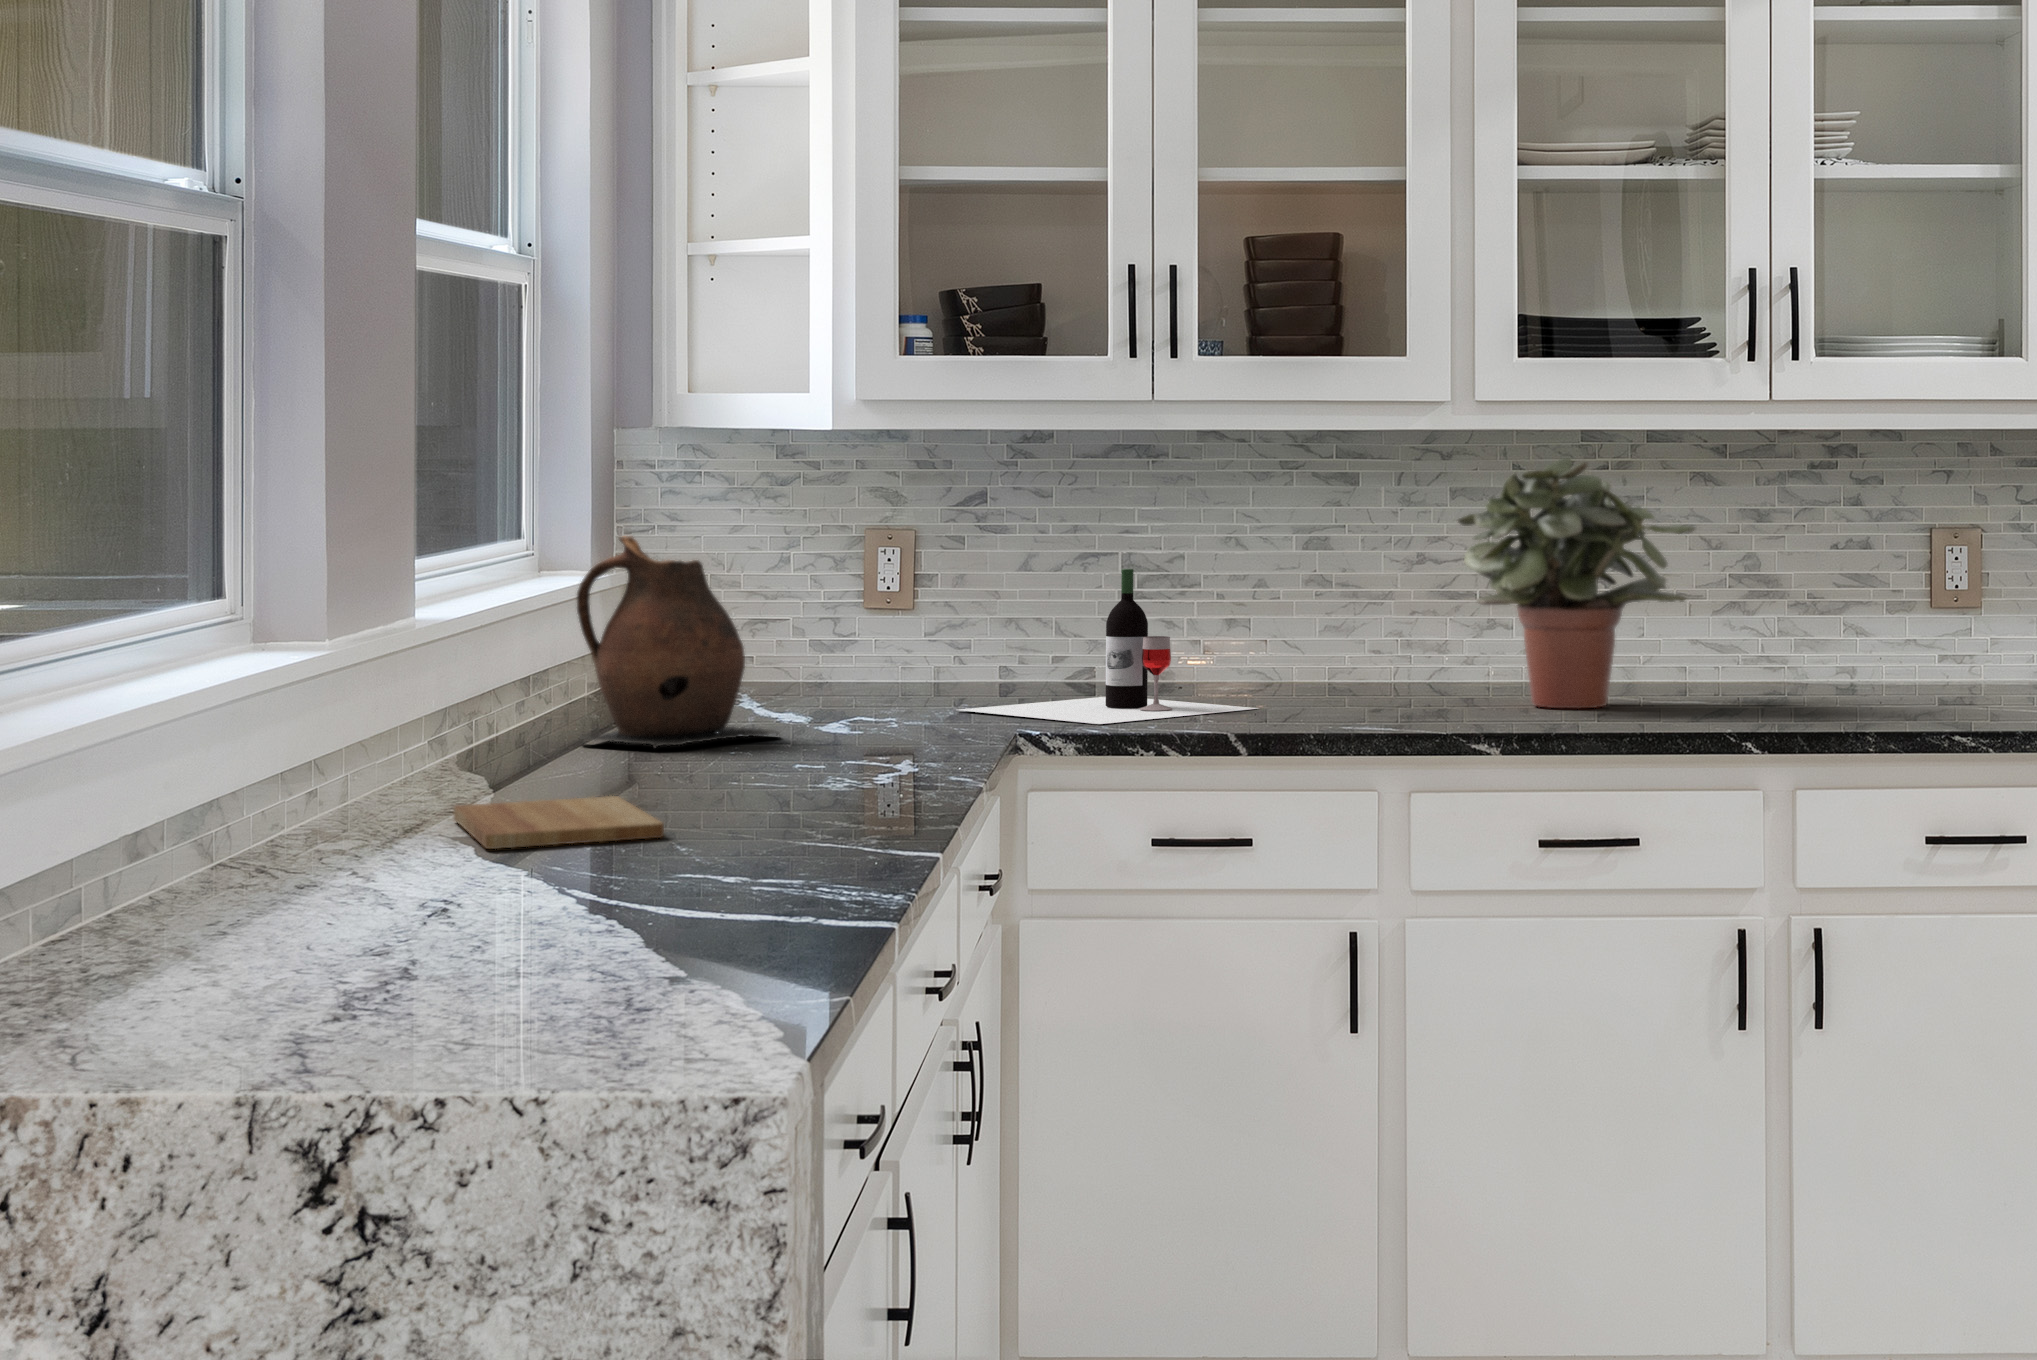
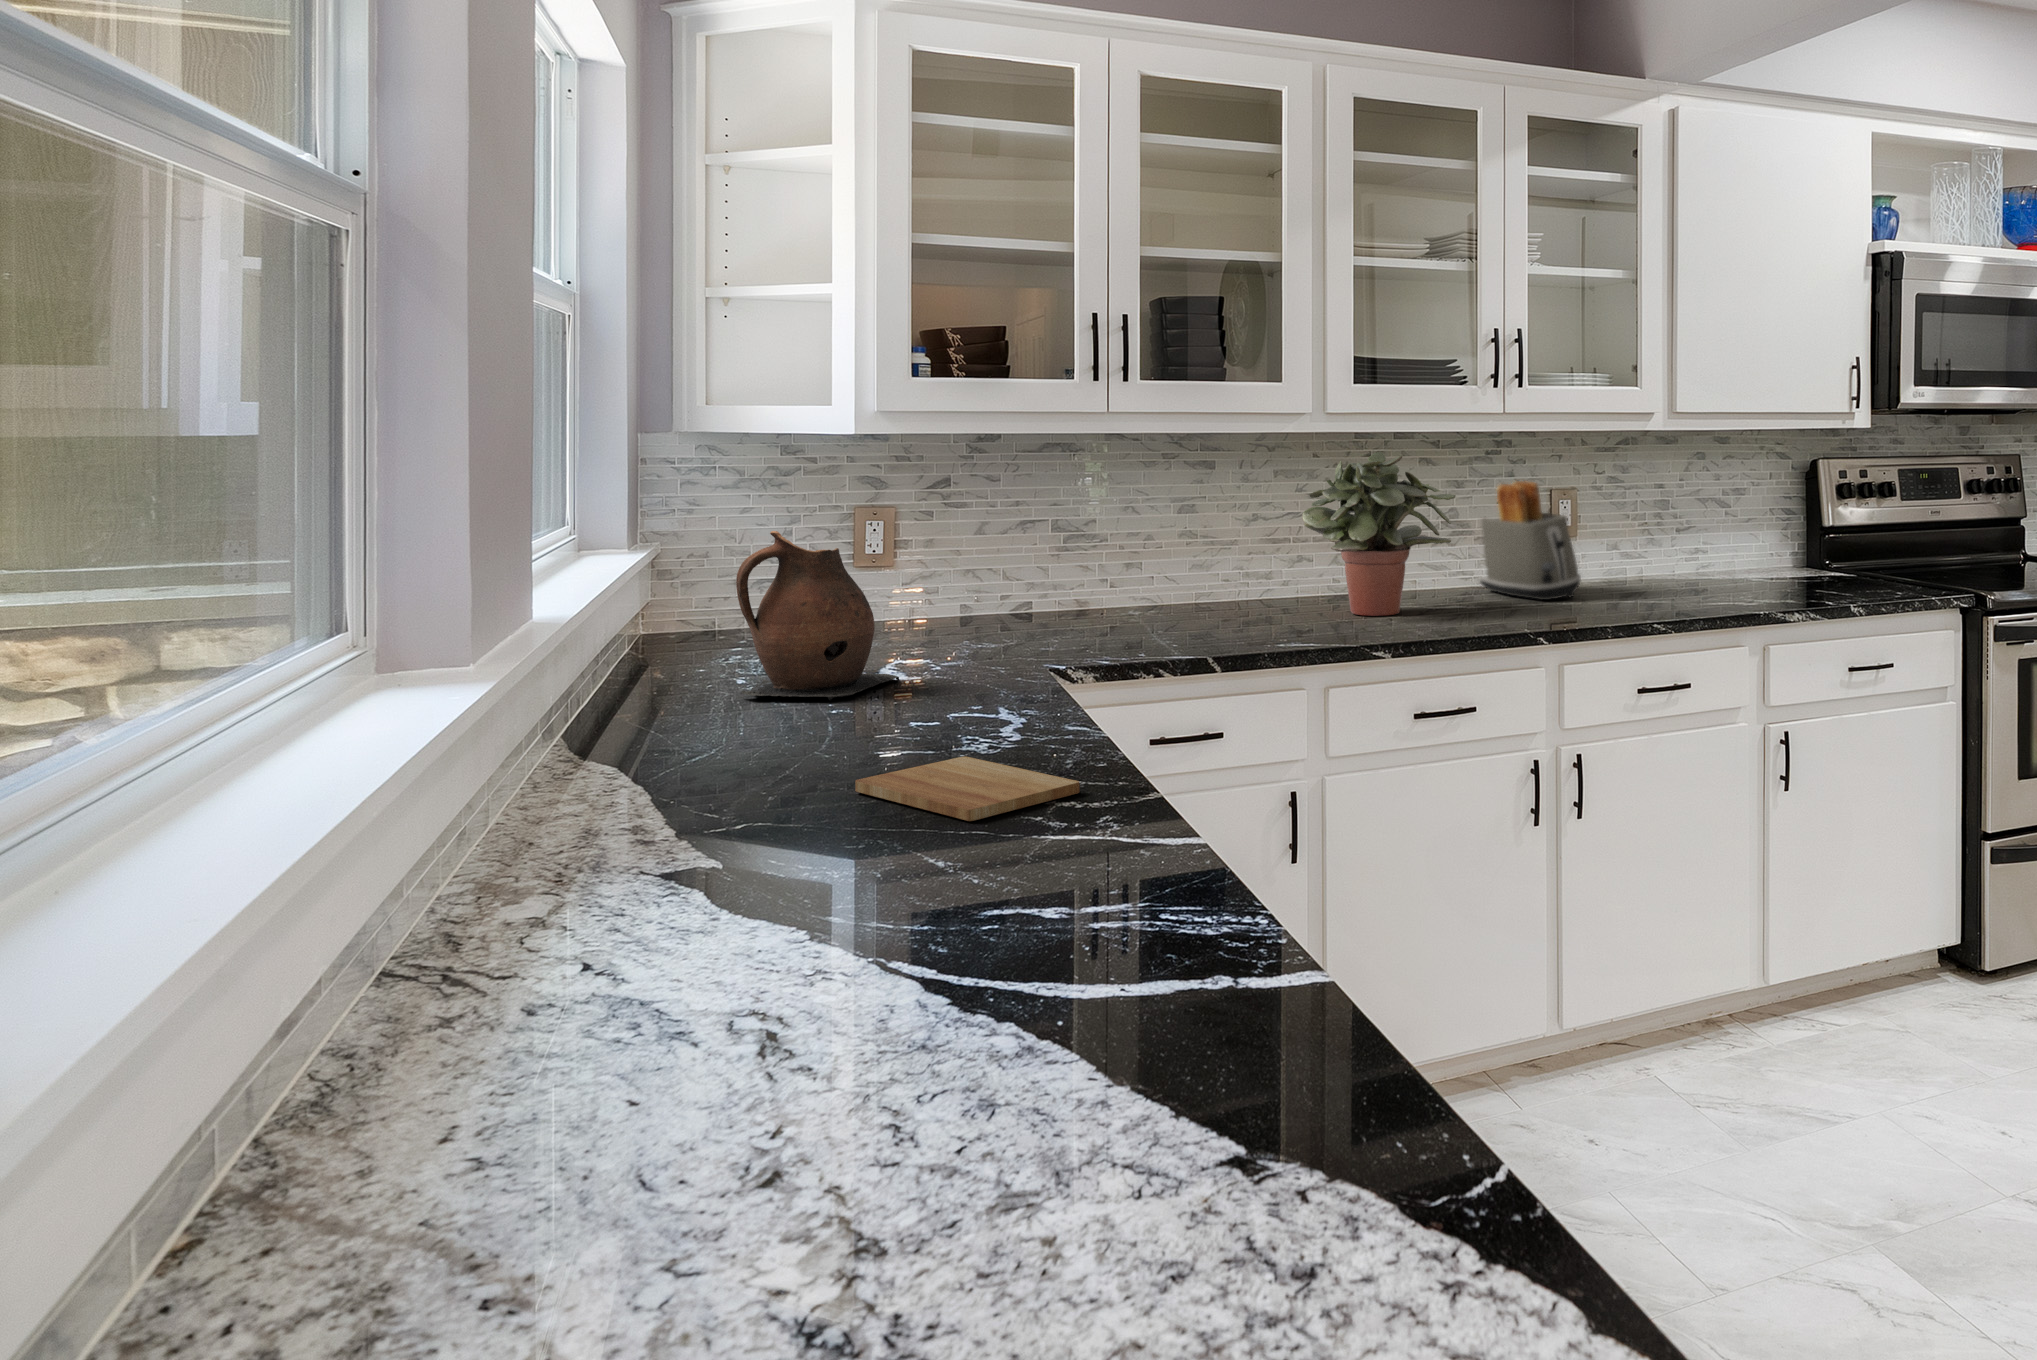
toaster: none [1801,513,1940,702] -> present [1480,481,1581,600]
wine bottle: present [959,569,1257,724] -> none [965,534,1180,650]

